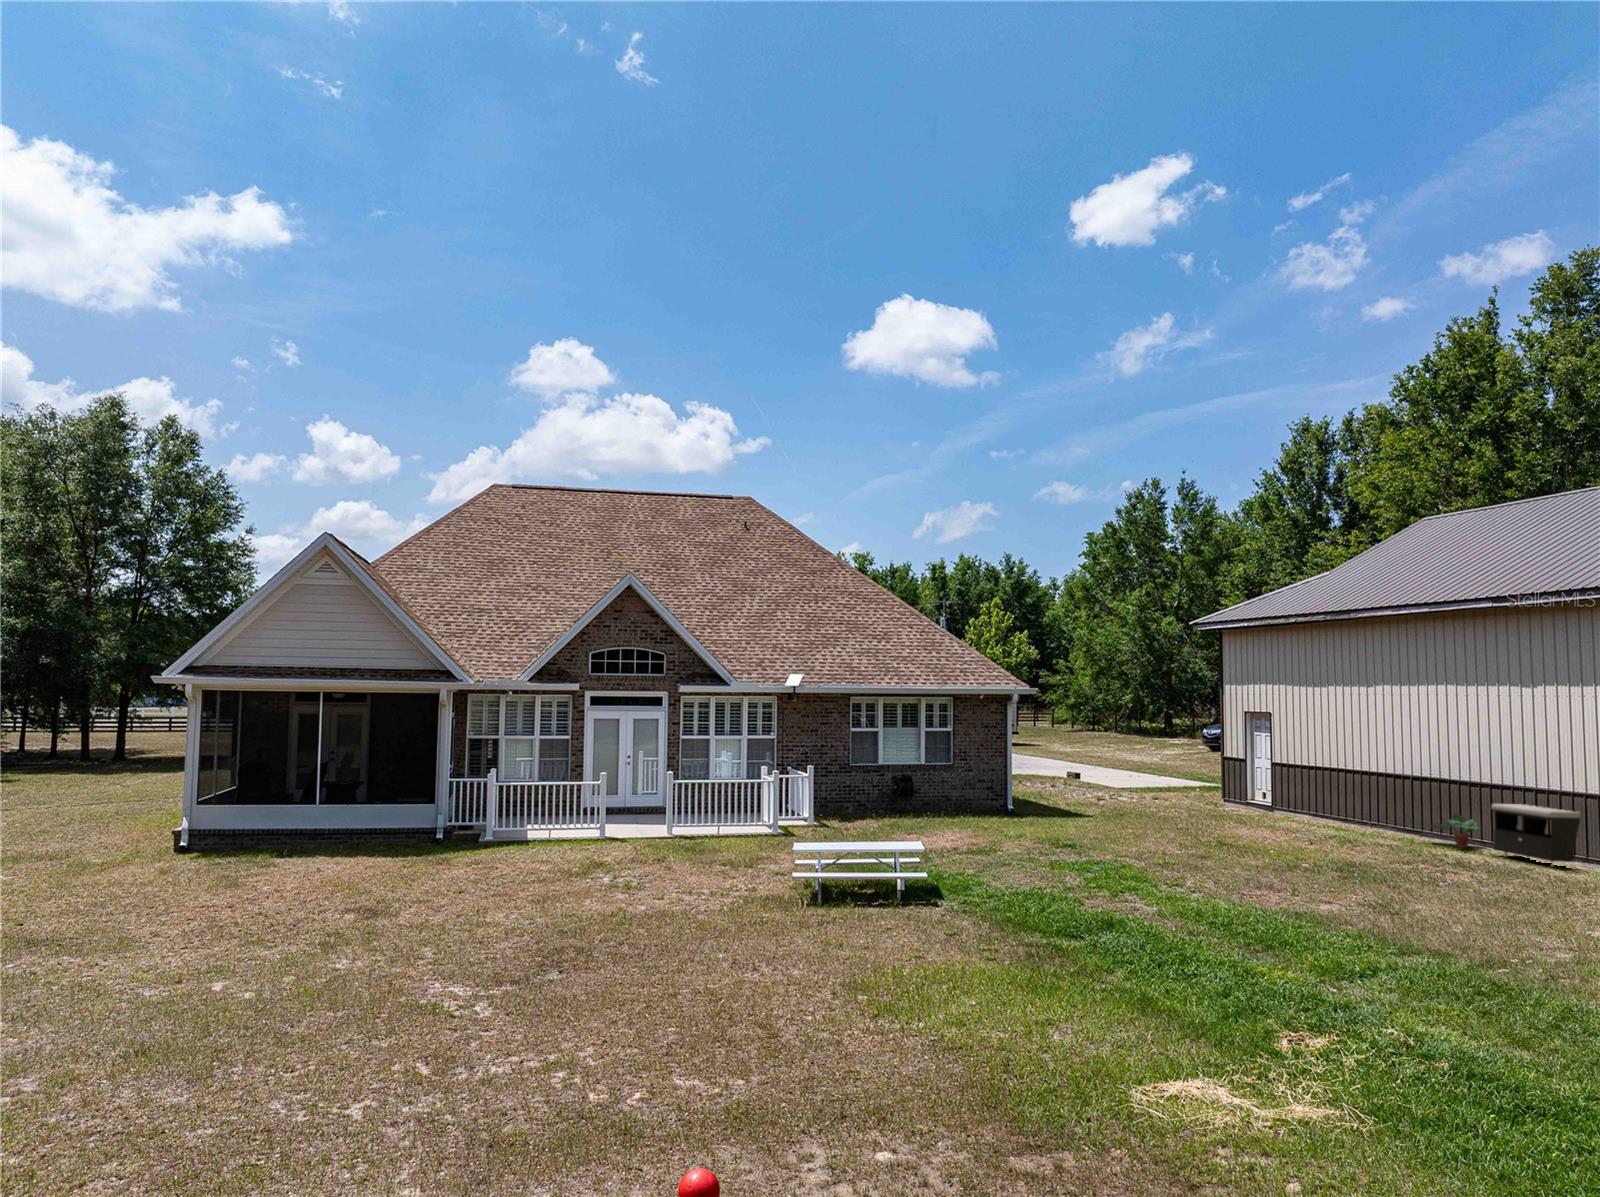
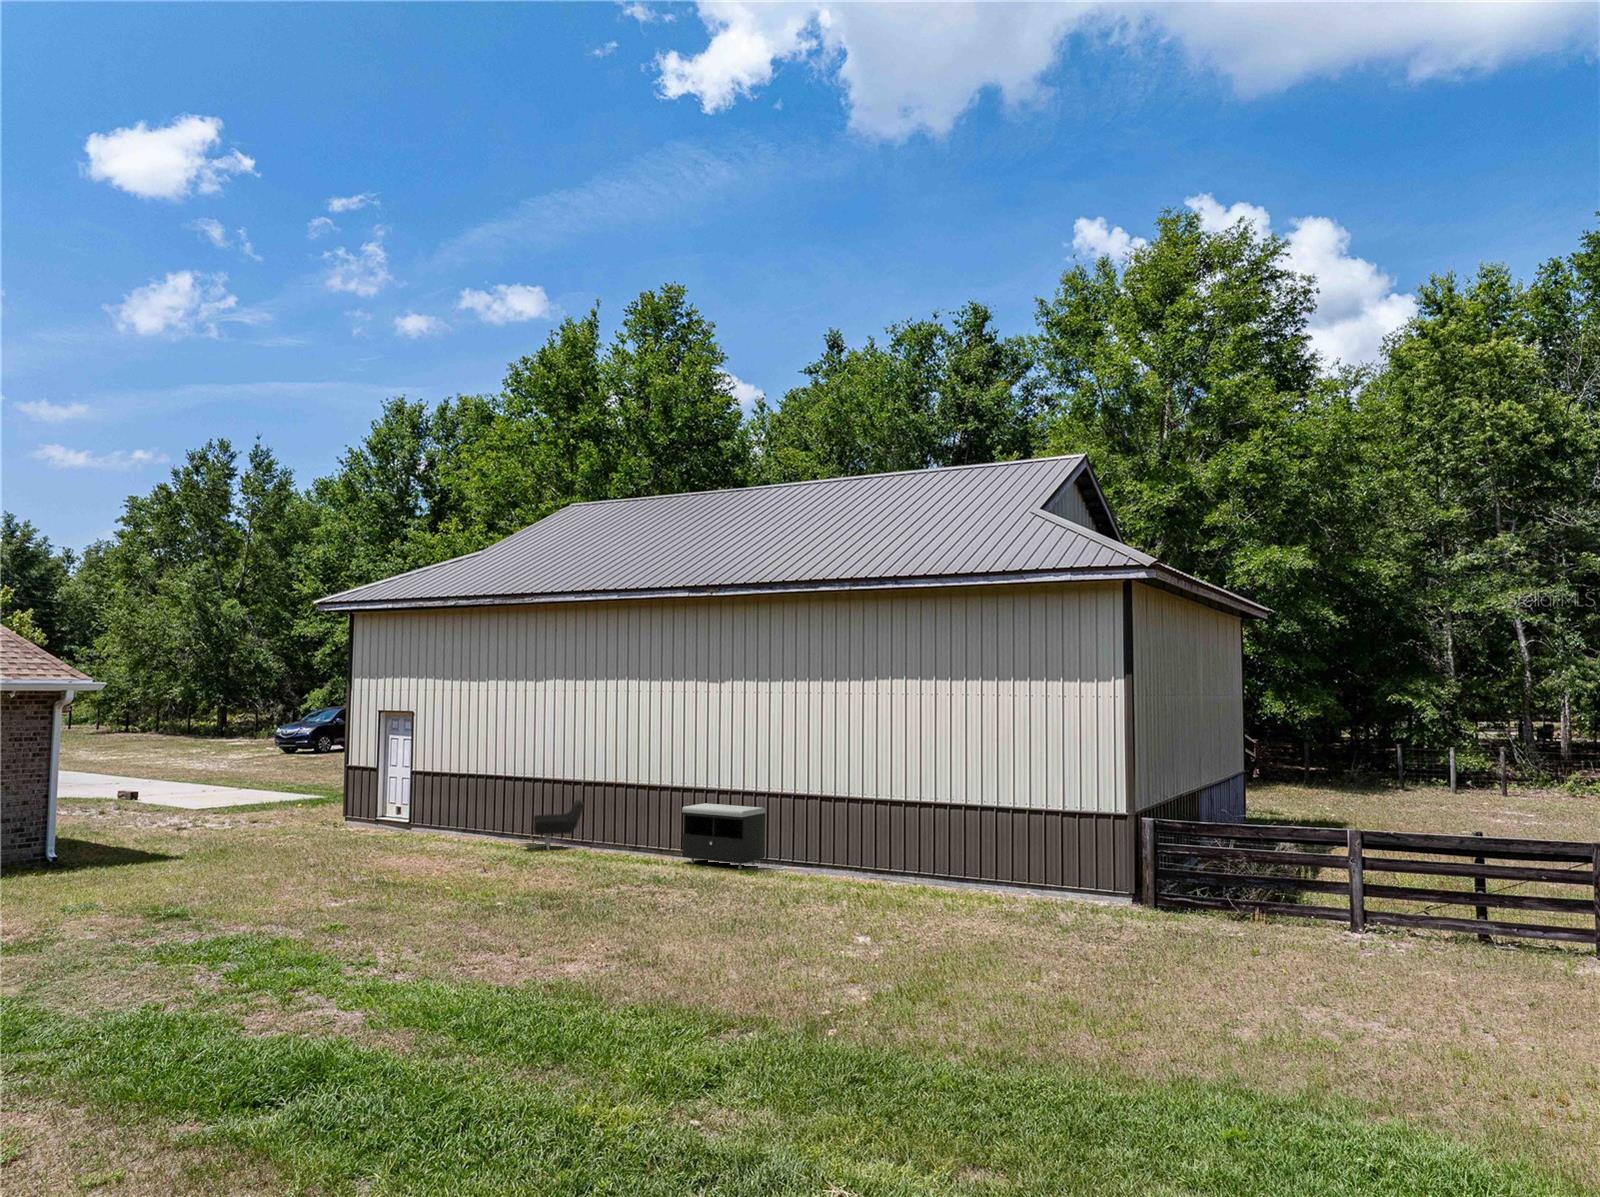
lounge chair: none [1352,793,1409,833] -> present [534,800,584,851]
potted plant: present [1428,812,1479,848] -> none [611,818,666,857]

